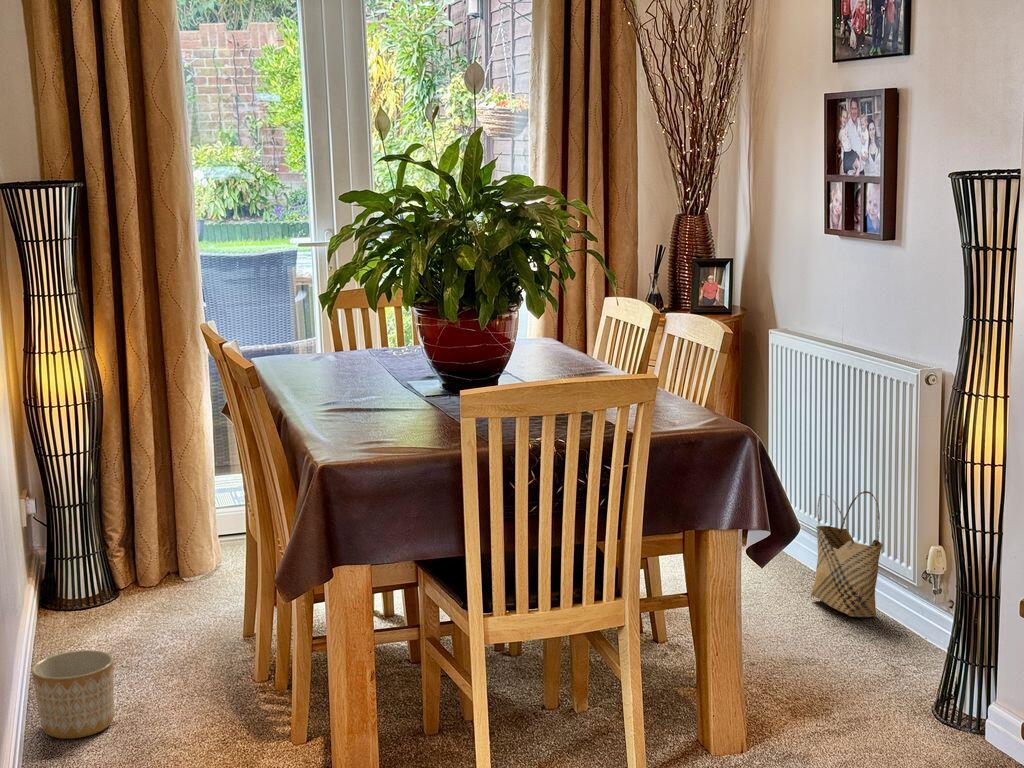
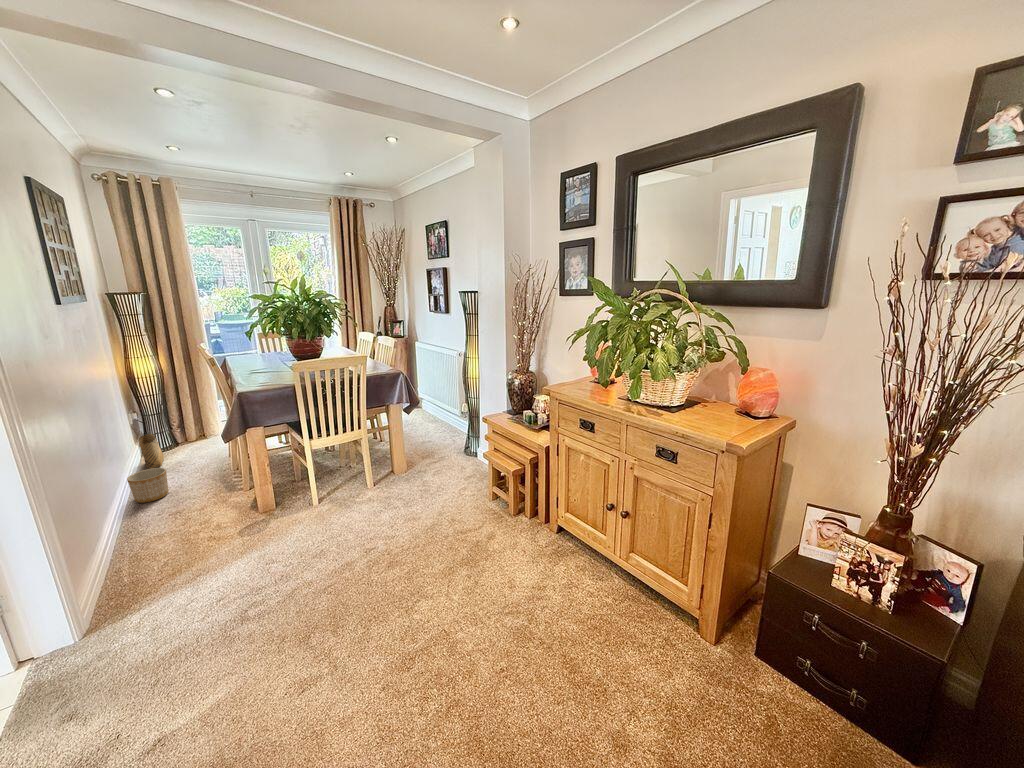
woven basket: present [811,491,883,617] -> present [131,422,164,469]

